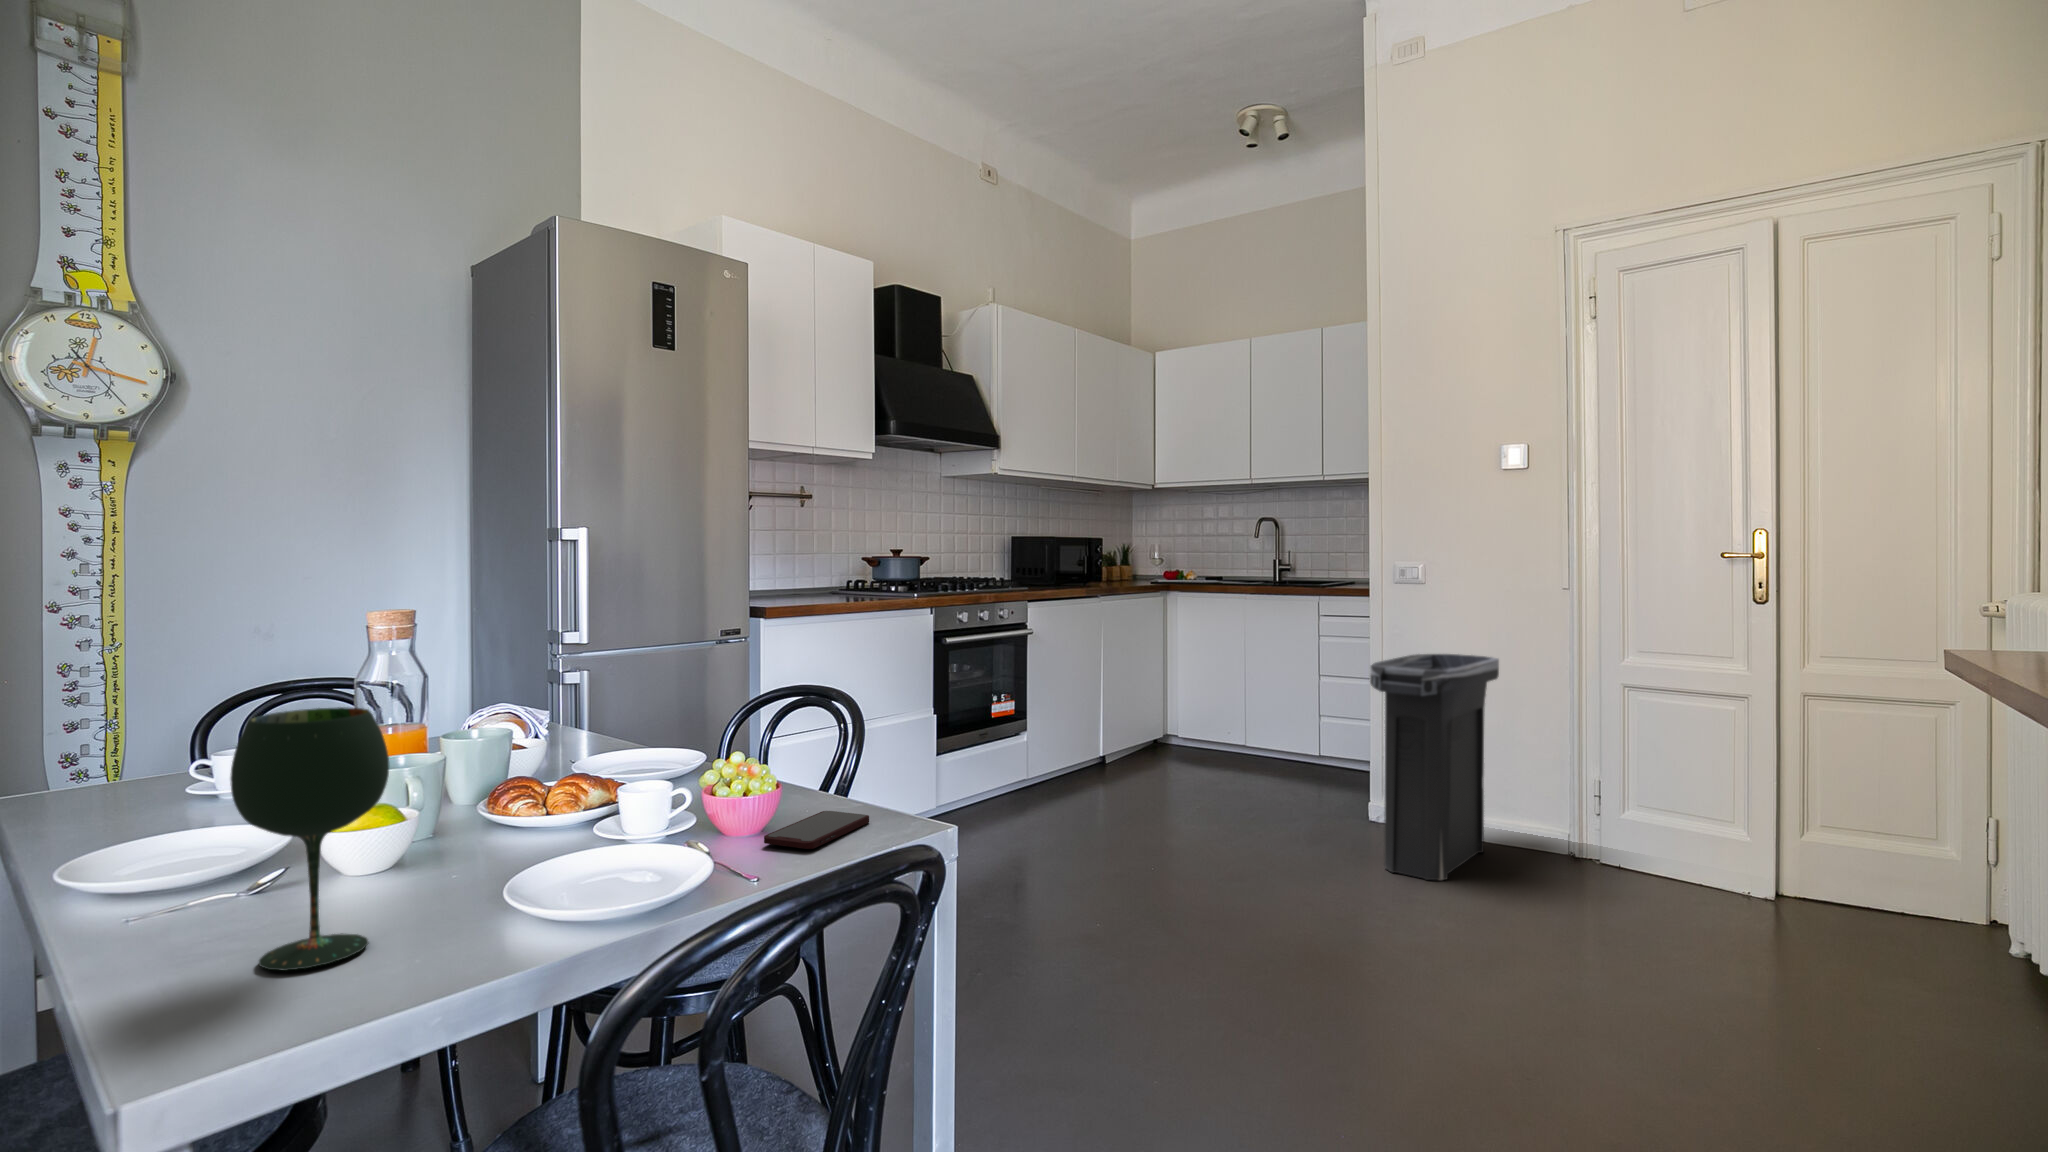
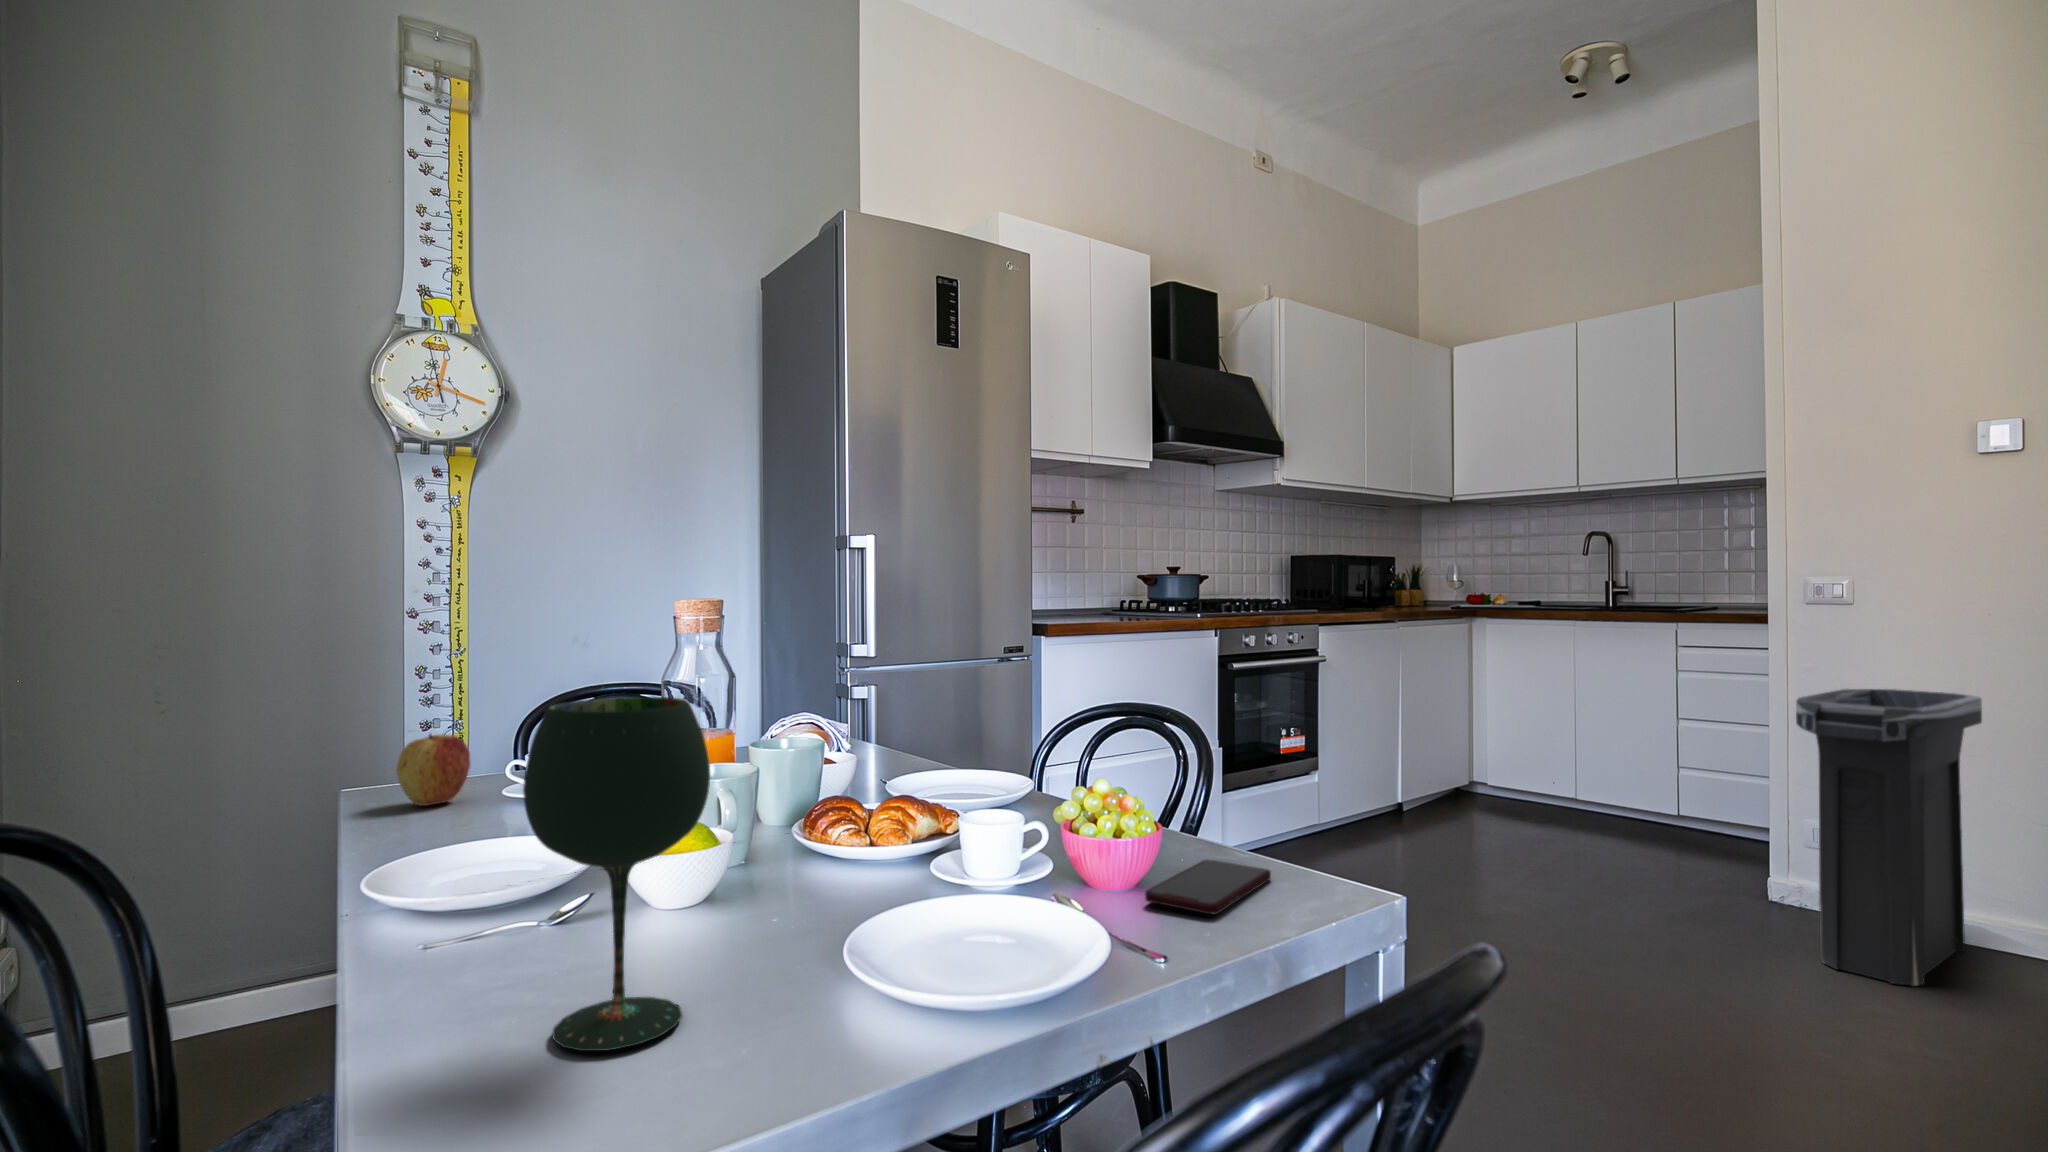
apple: none [68,736,151,805] -> present [396,734,470,806]

